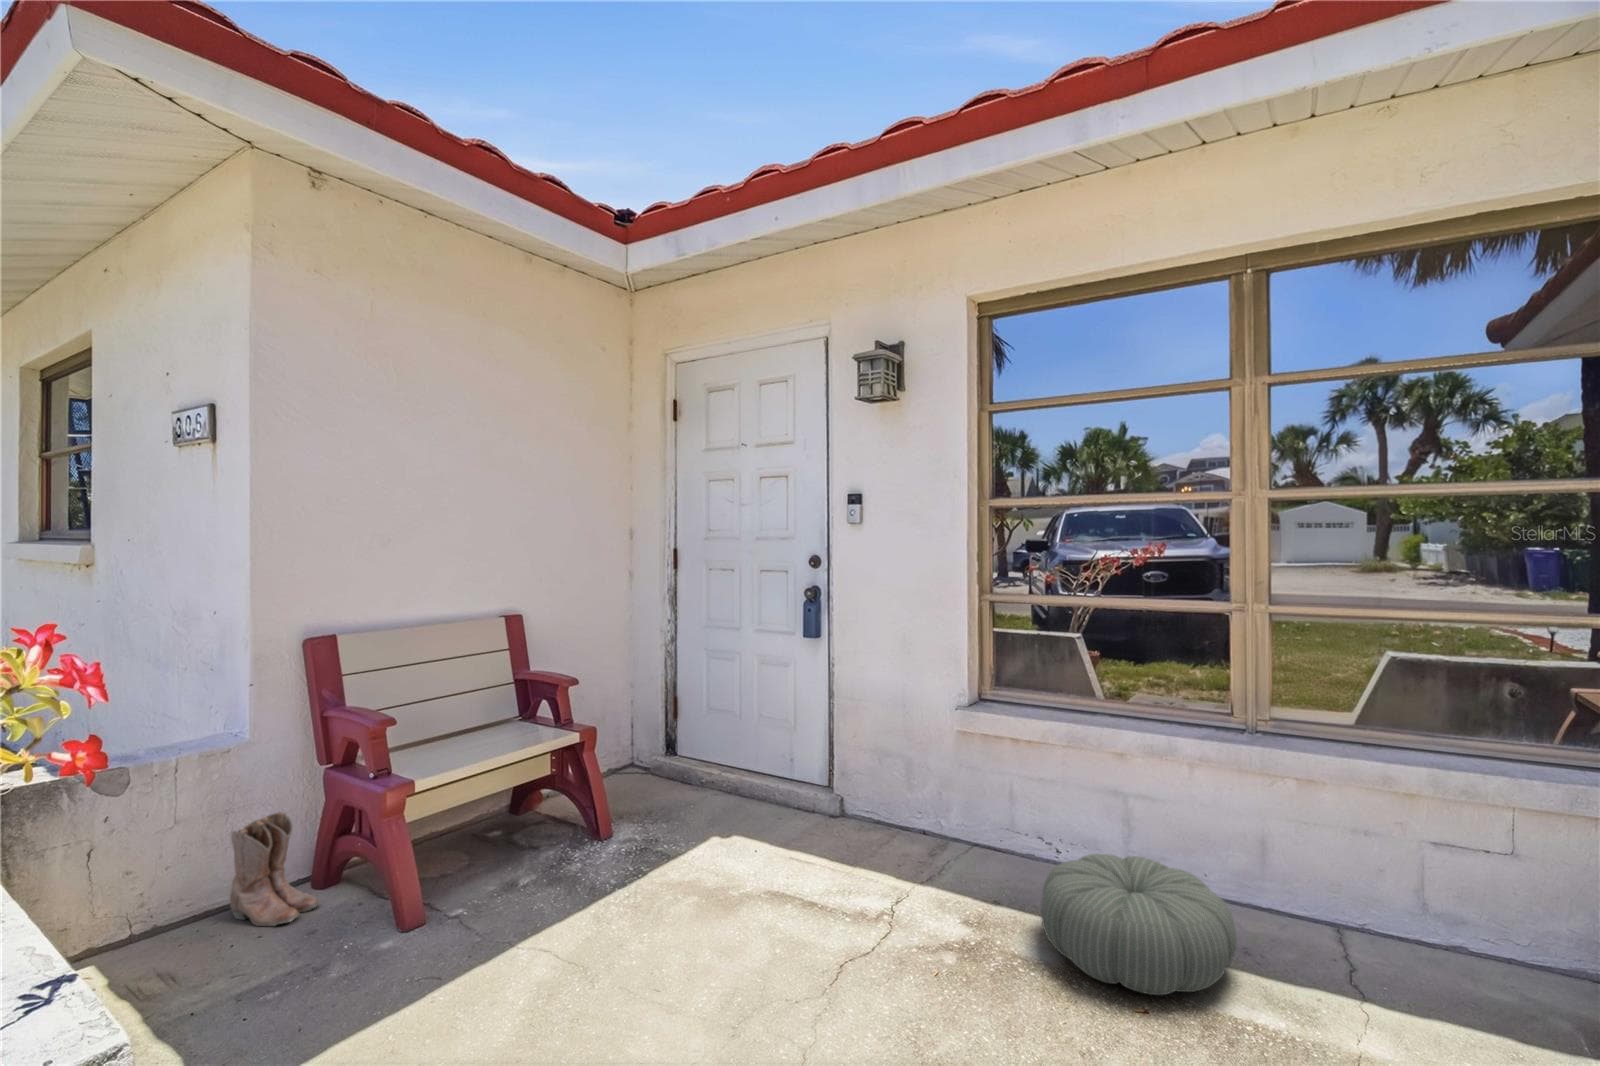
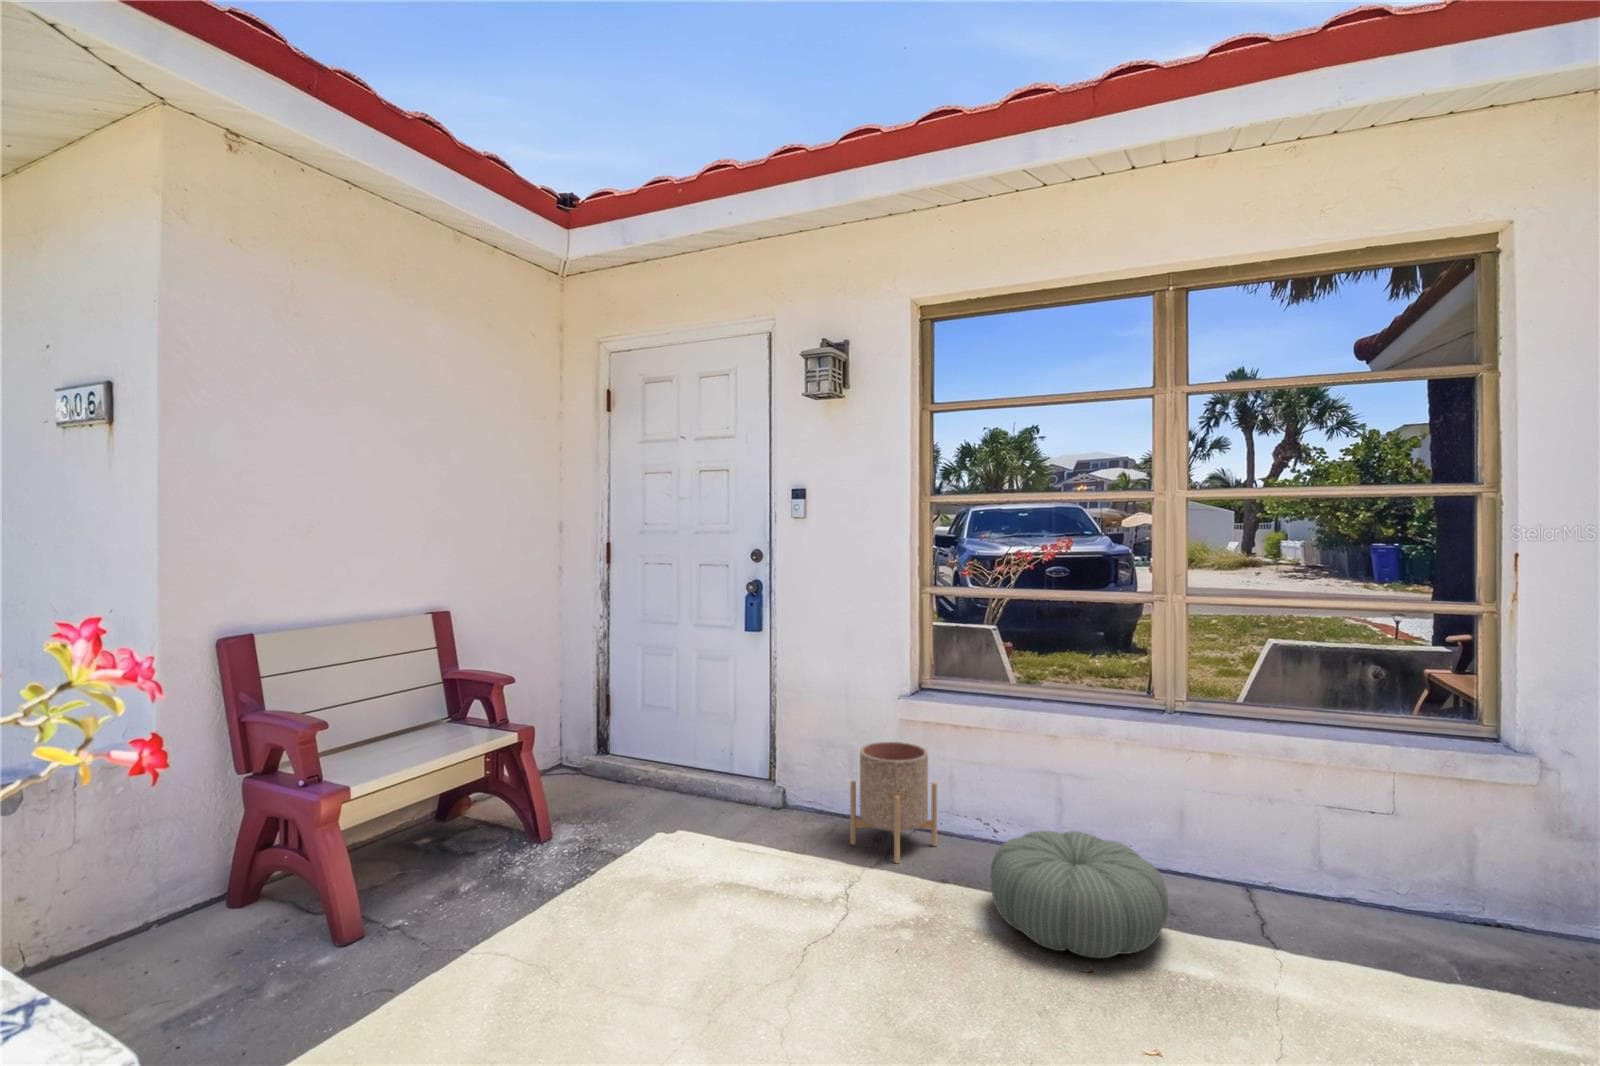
planter: none [904,754,995,880] -> present [850,742,937,863]
boots: present [230,811,320,926] -> none [132,824,238,950]

